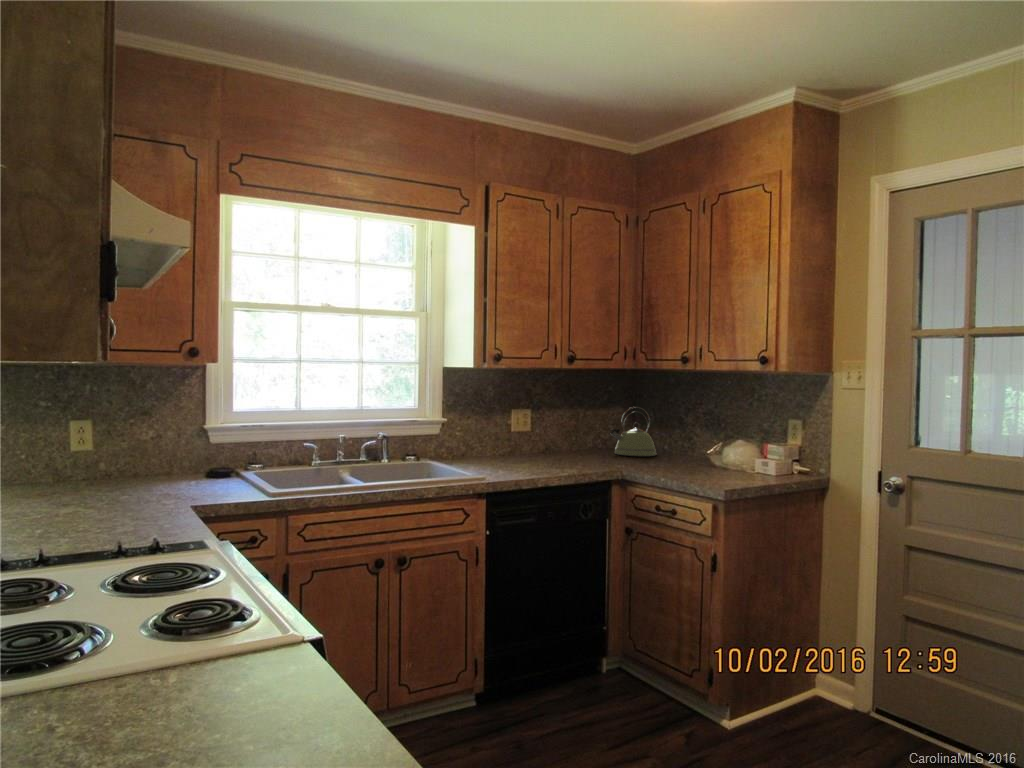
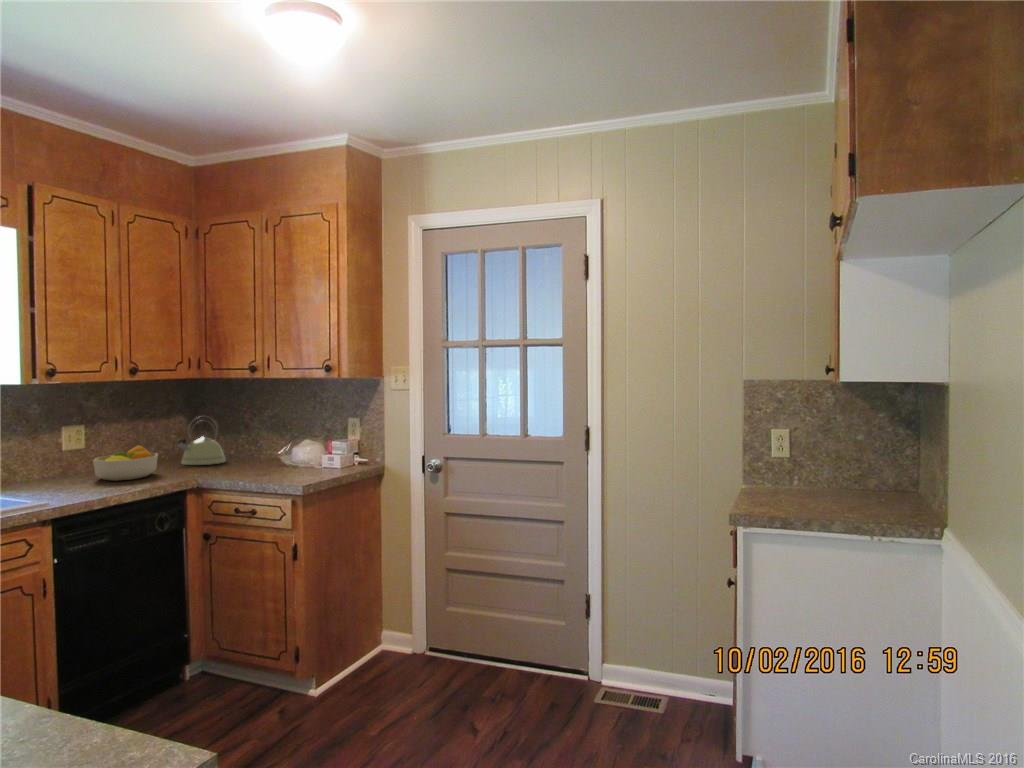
fruit bowl: none [532,431,590,463] -> present [93,445,158,481]

